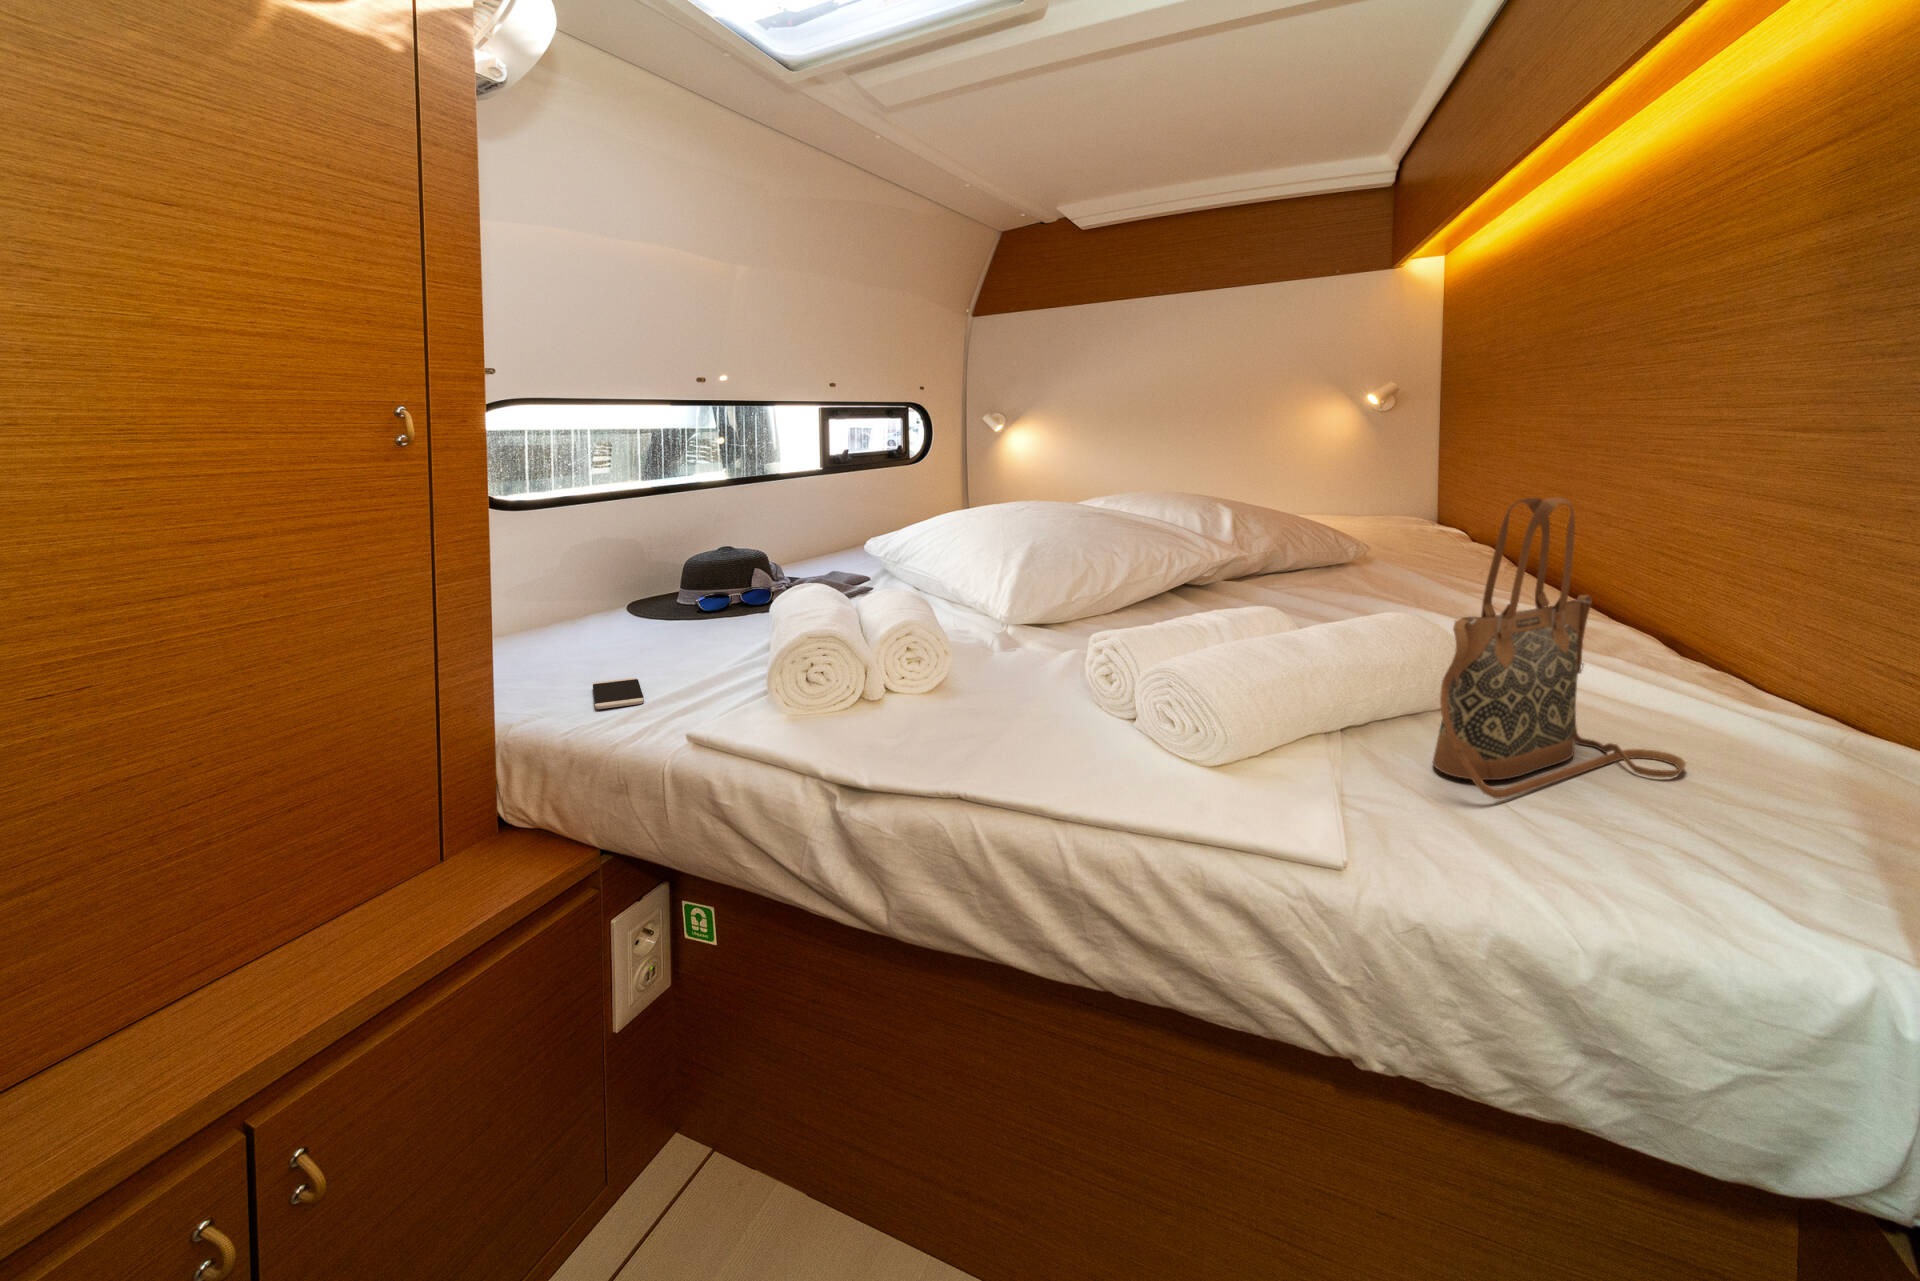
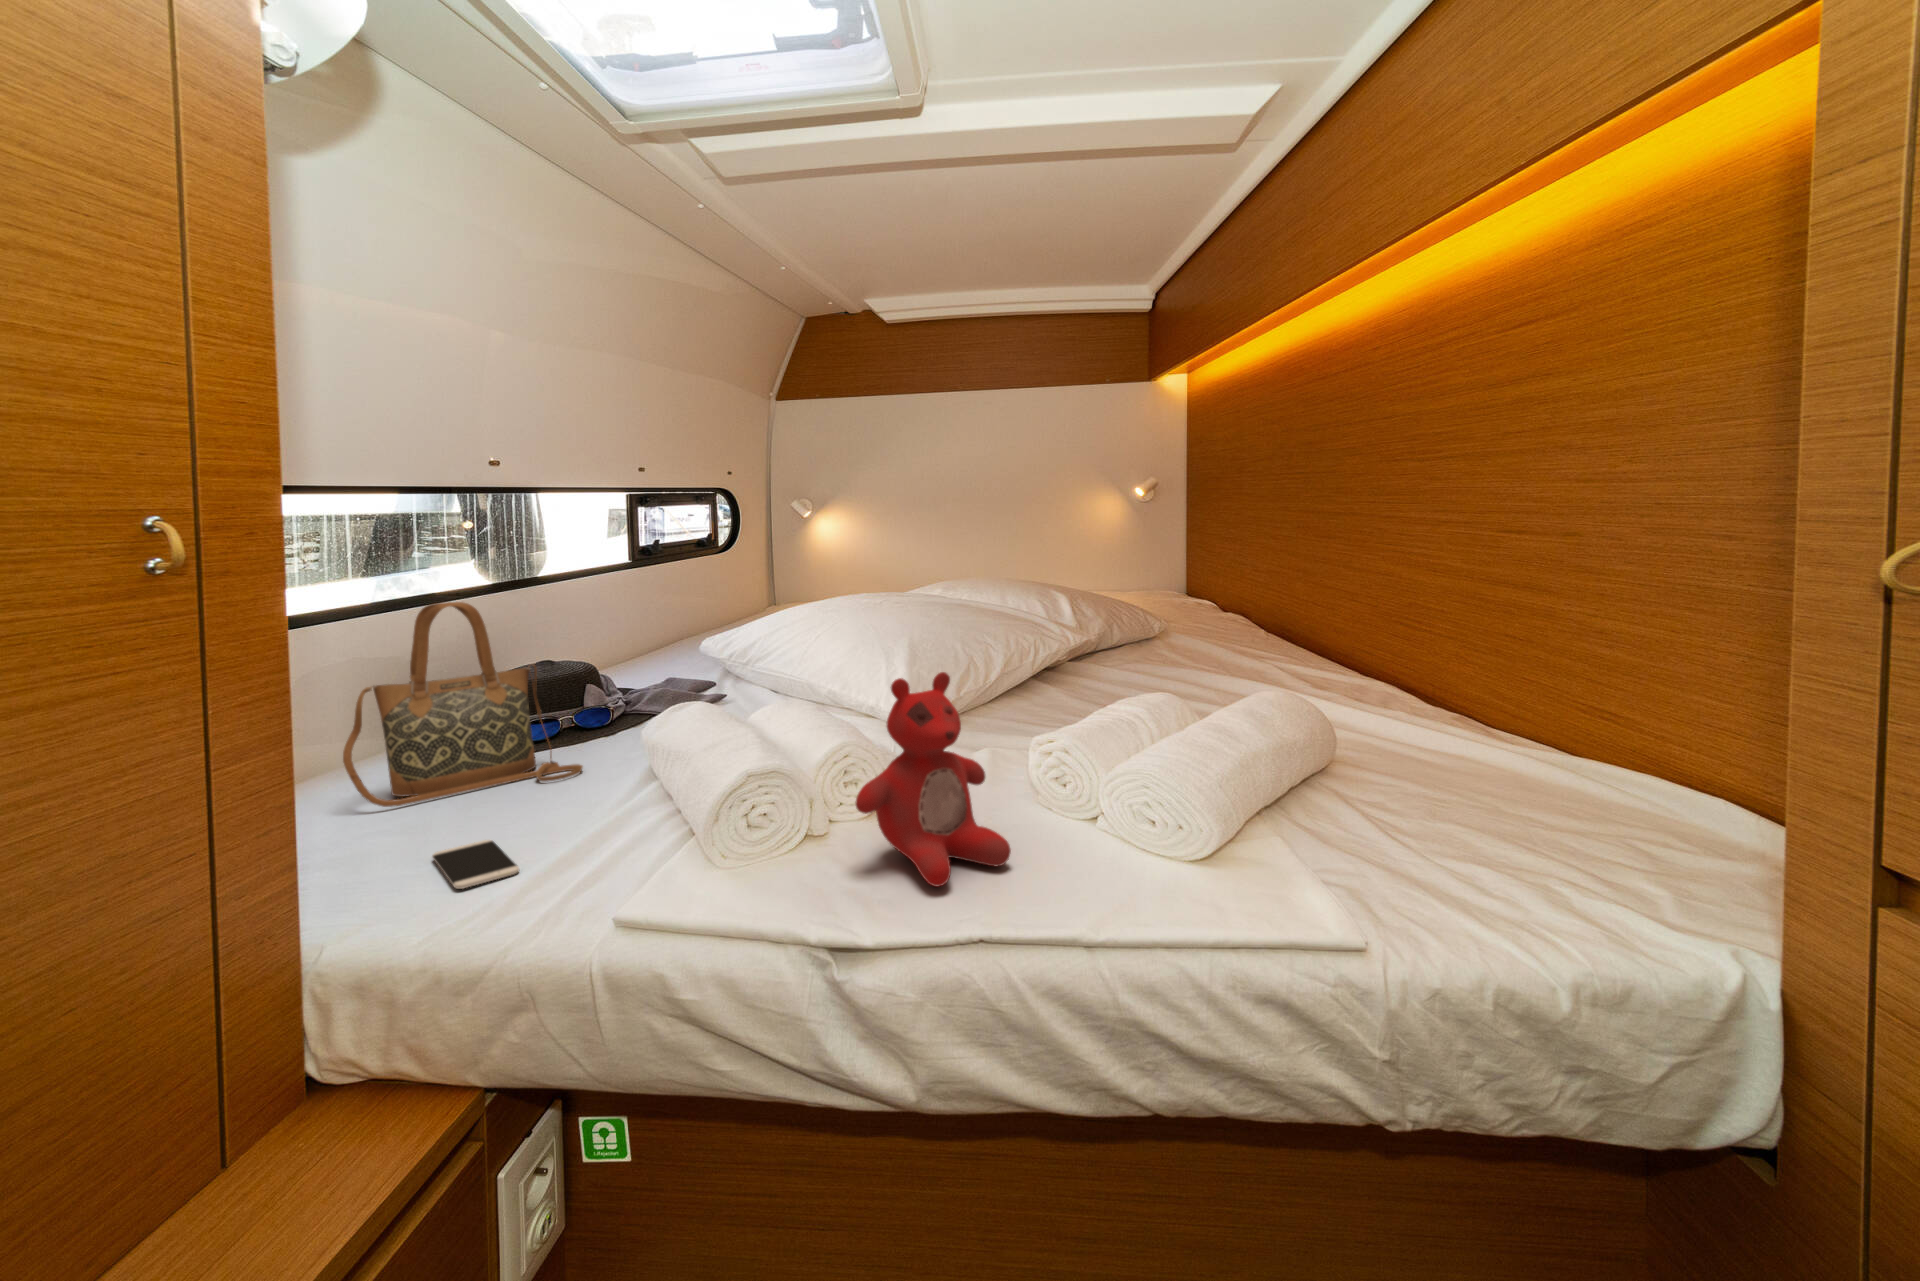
handbag: present [1432,497,1686,799] -> present [343,602,583,807]
stuffed bear: none [887,560,1022,752] -> present [855,672,1011,887]

